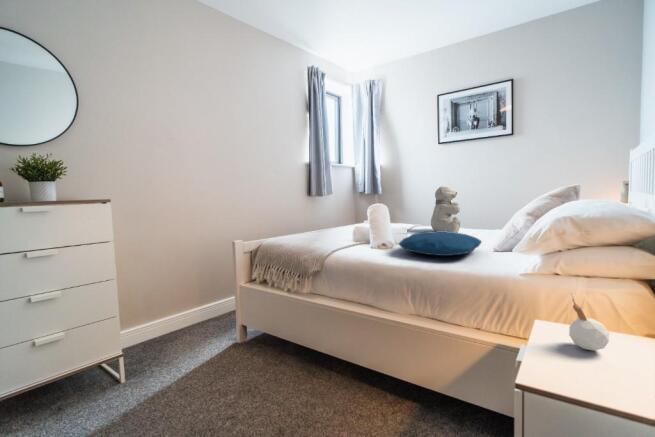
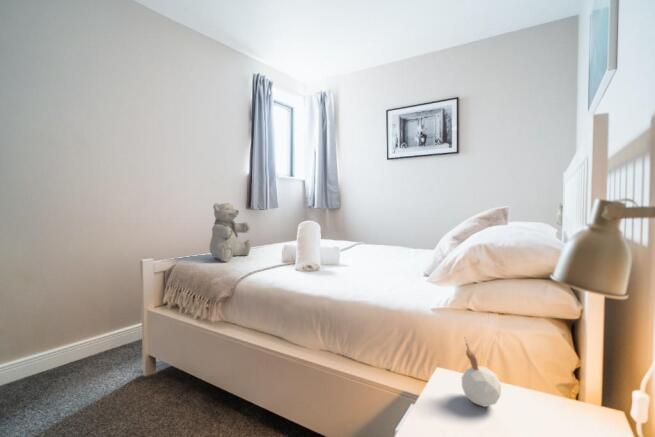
teddy bear: present [431,186,460,233] -> present [209,203,251,261]
pillow: present [399,231,481,256] -> none [319,254,408,282]

